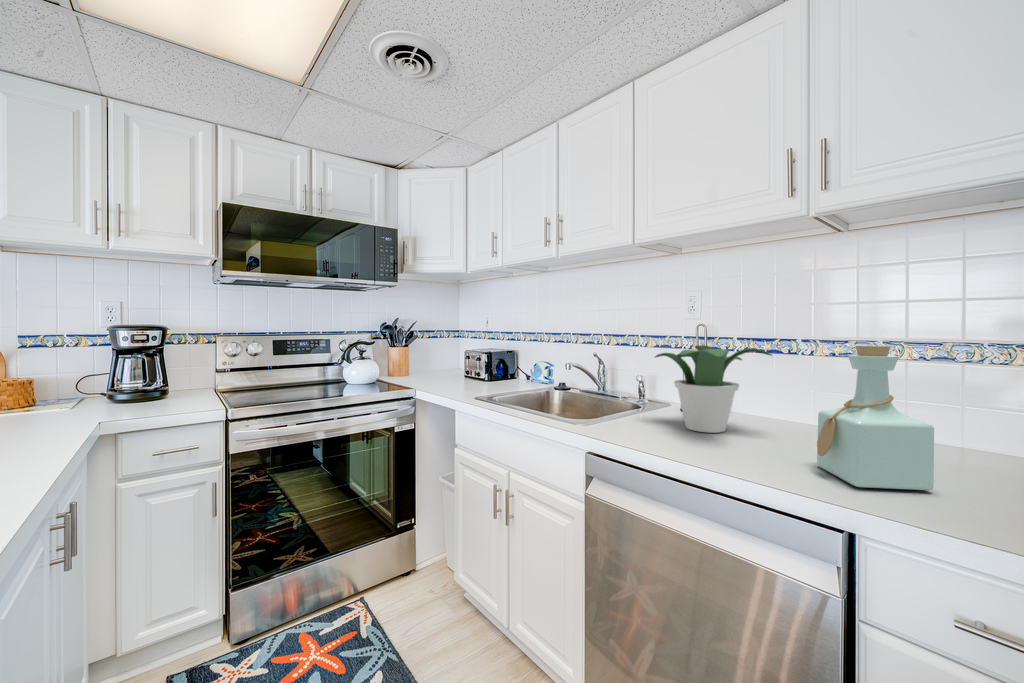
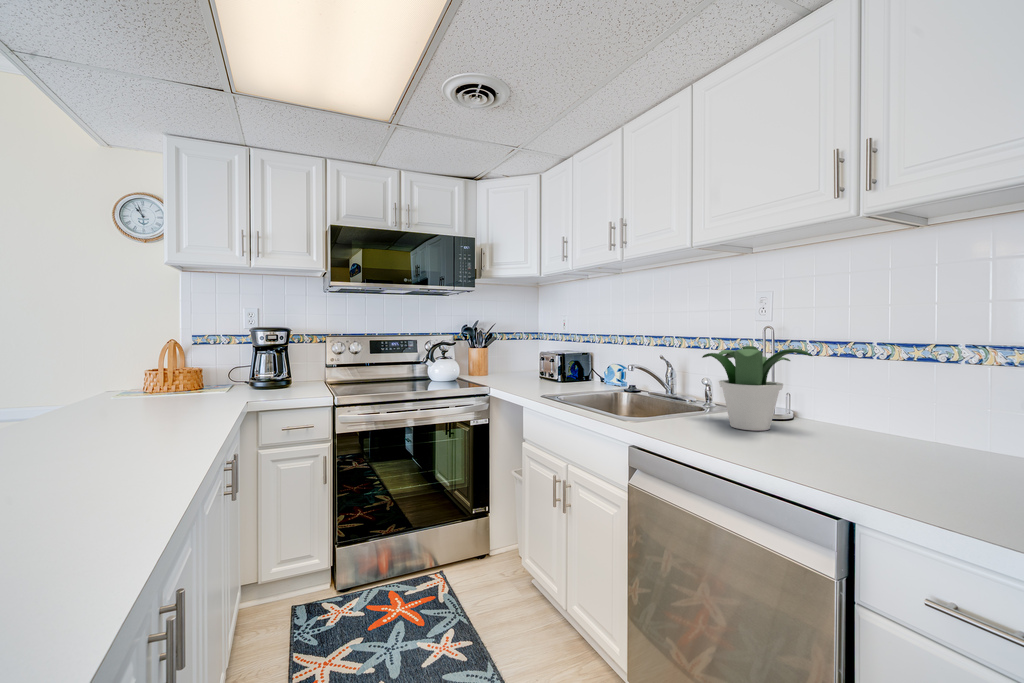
bottle: present [817,346,934,490] -> none [825,346,928,482]

